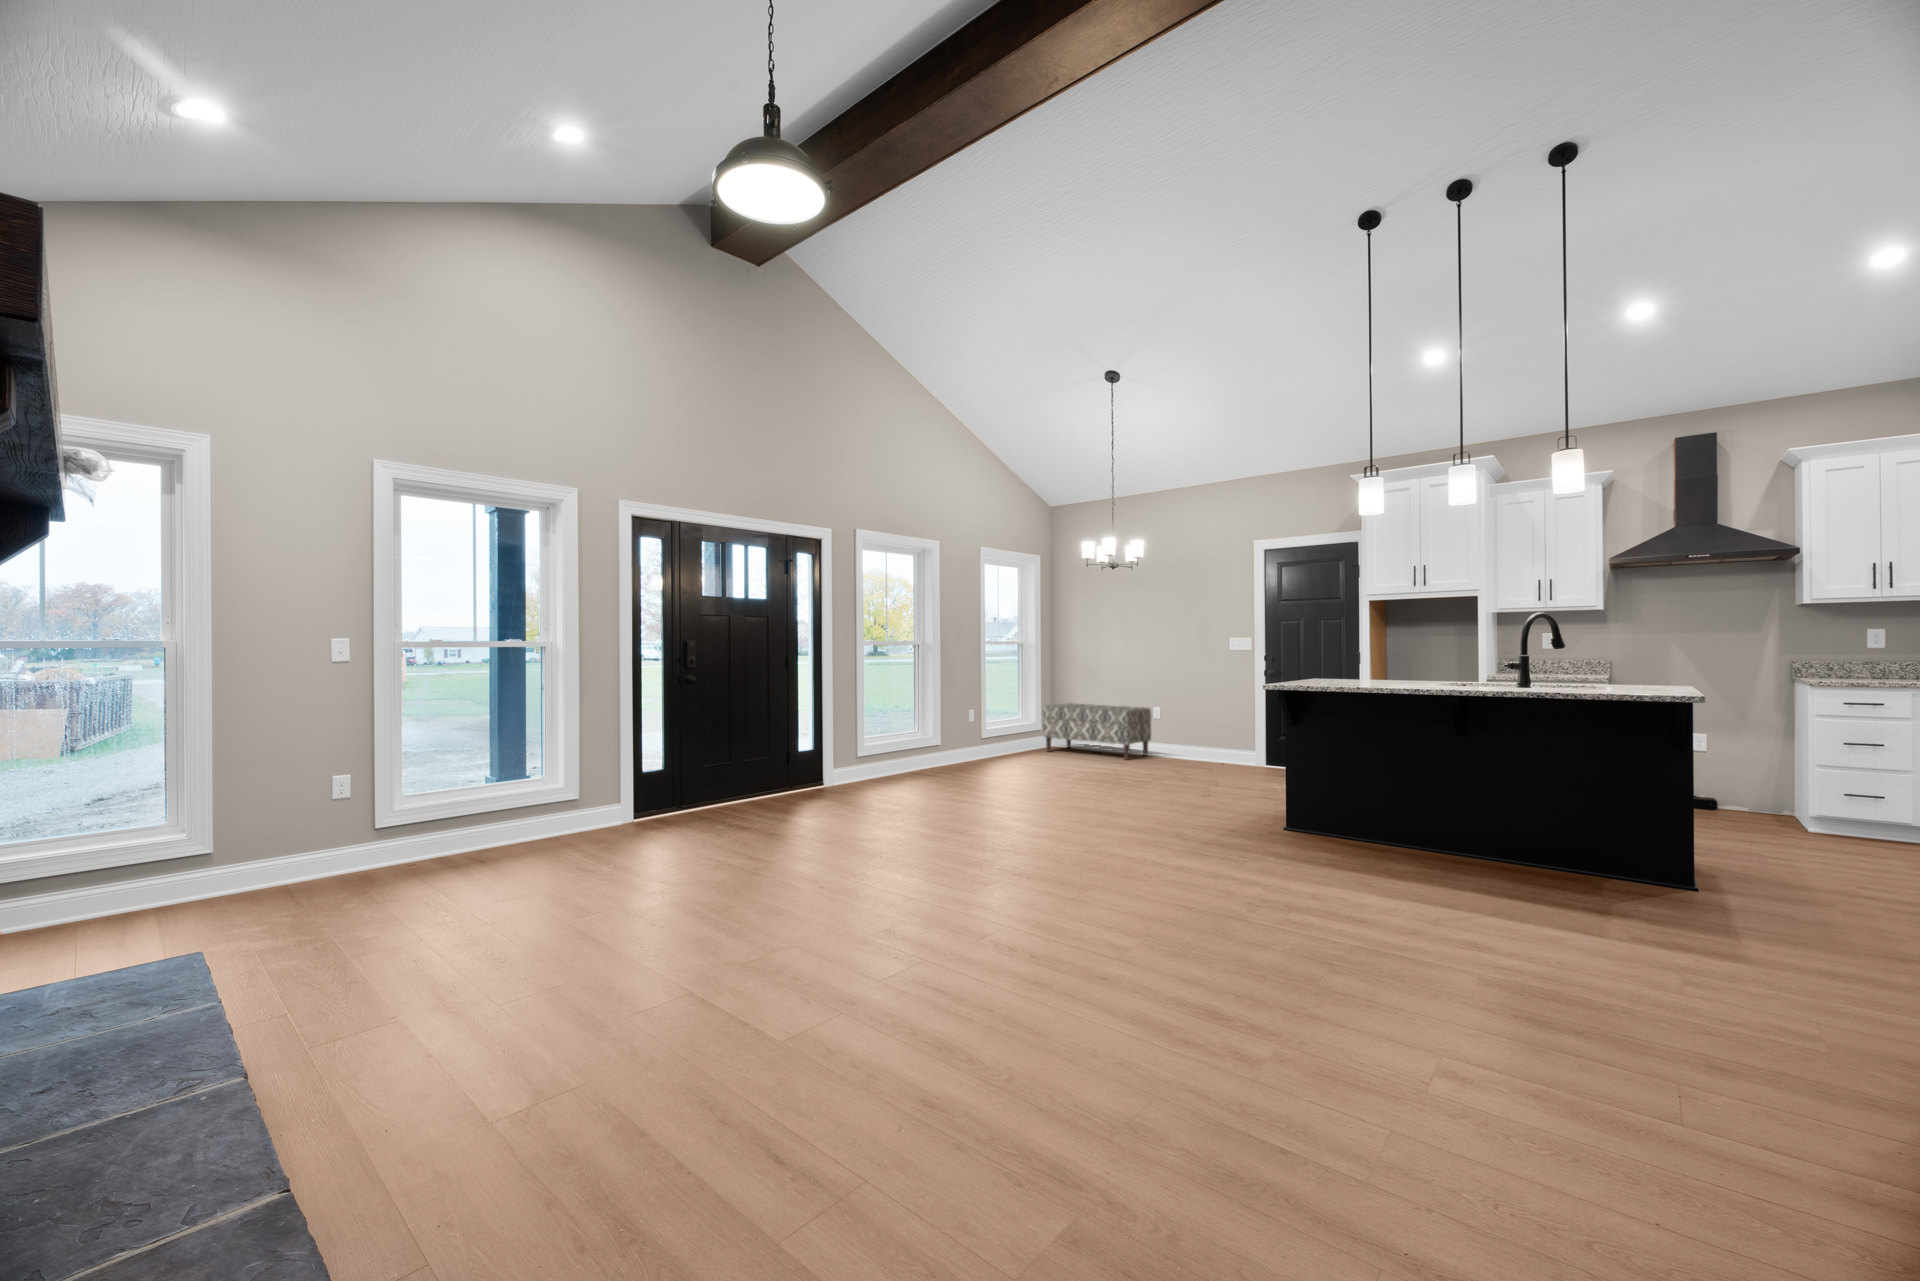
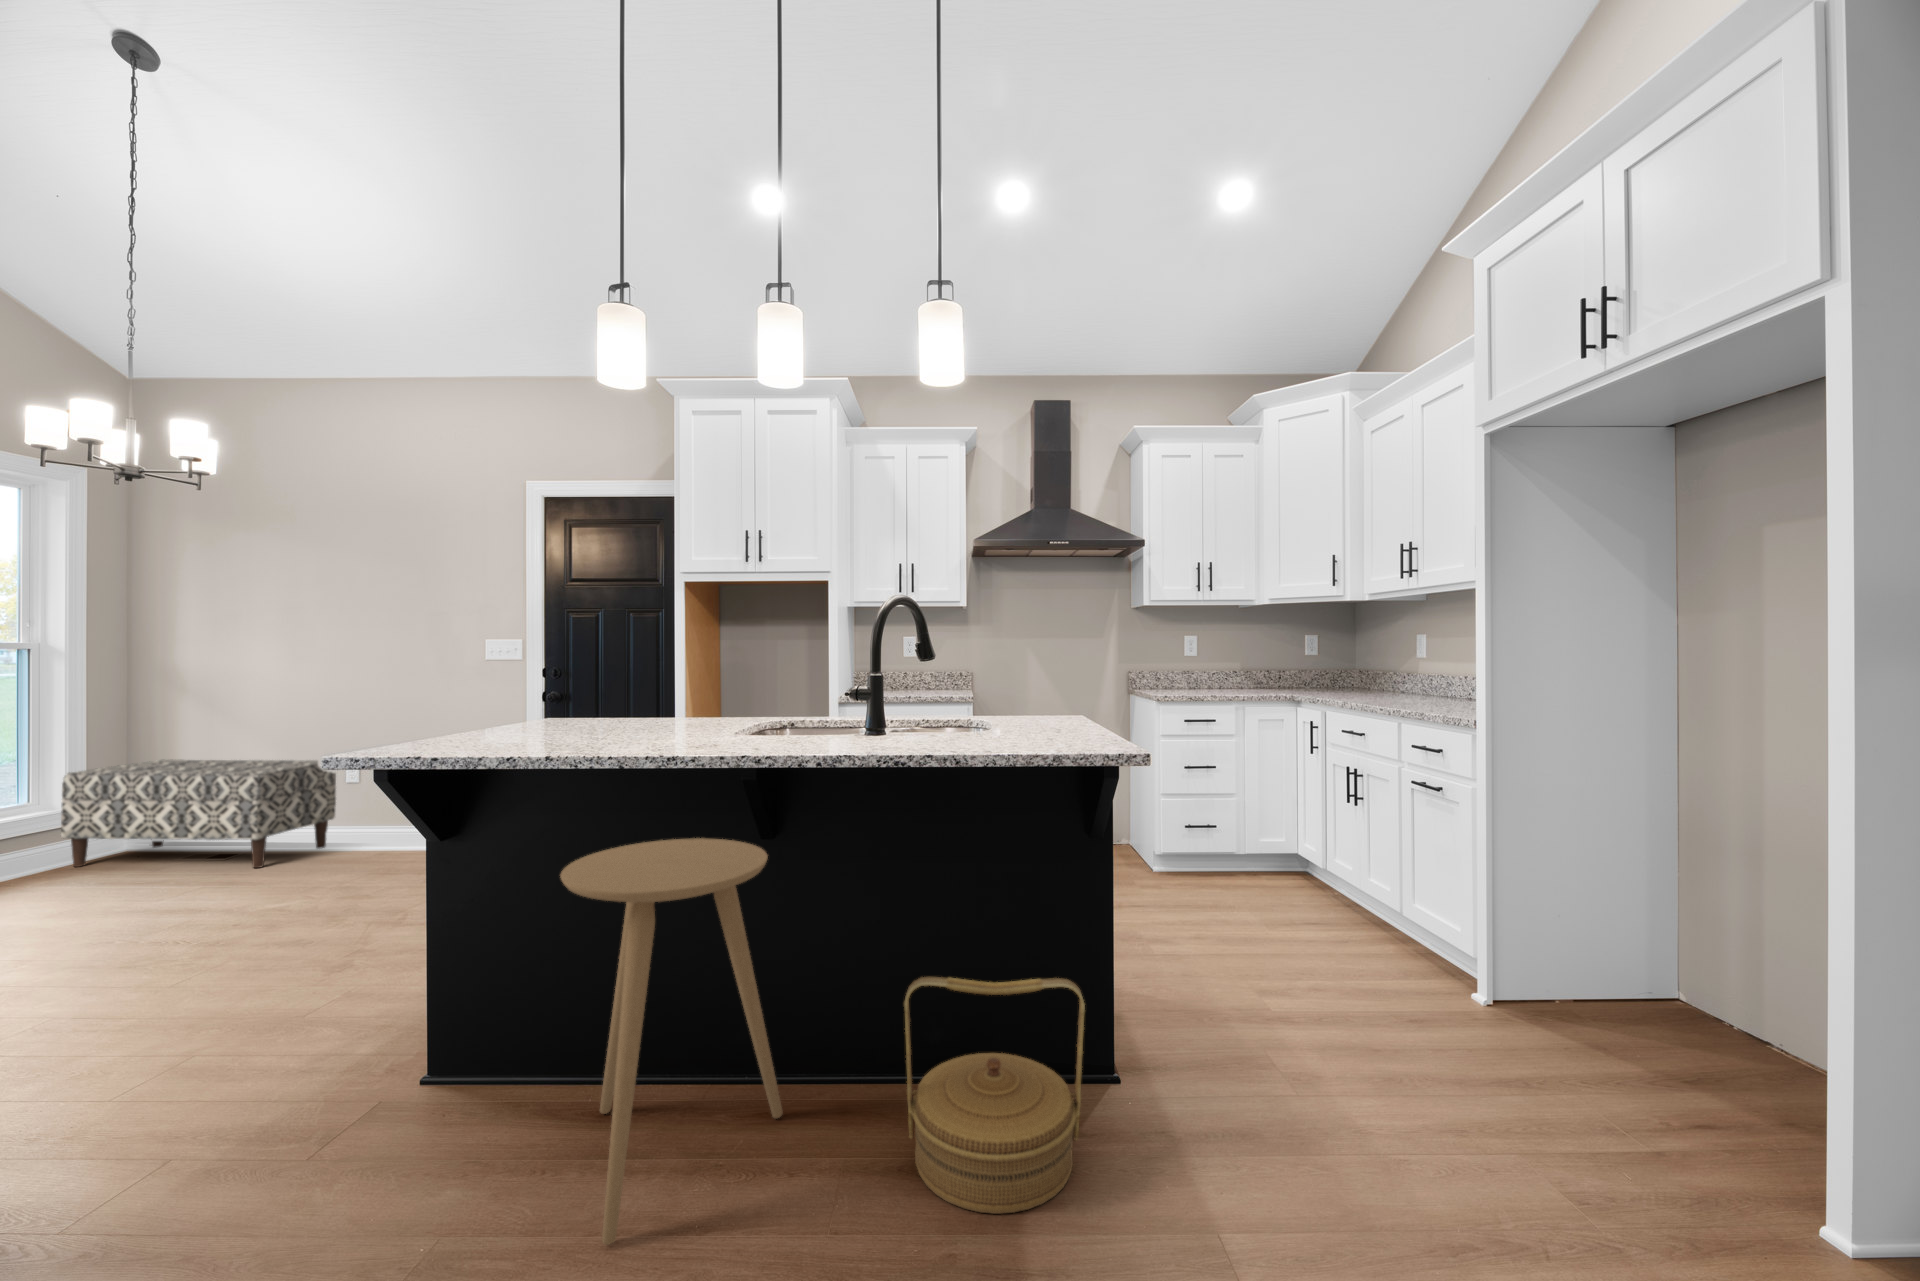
side table: none [1370,730,1474,870] -> present [560,838,783,1245]
woven basket: none [1543,798,1655,900] -> present [904,977,1085,1214]

